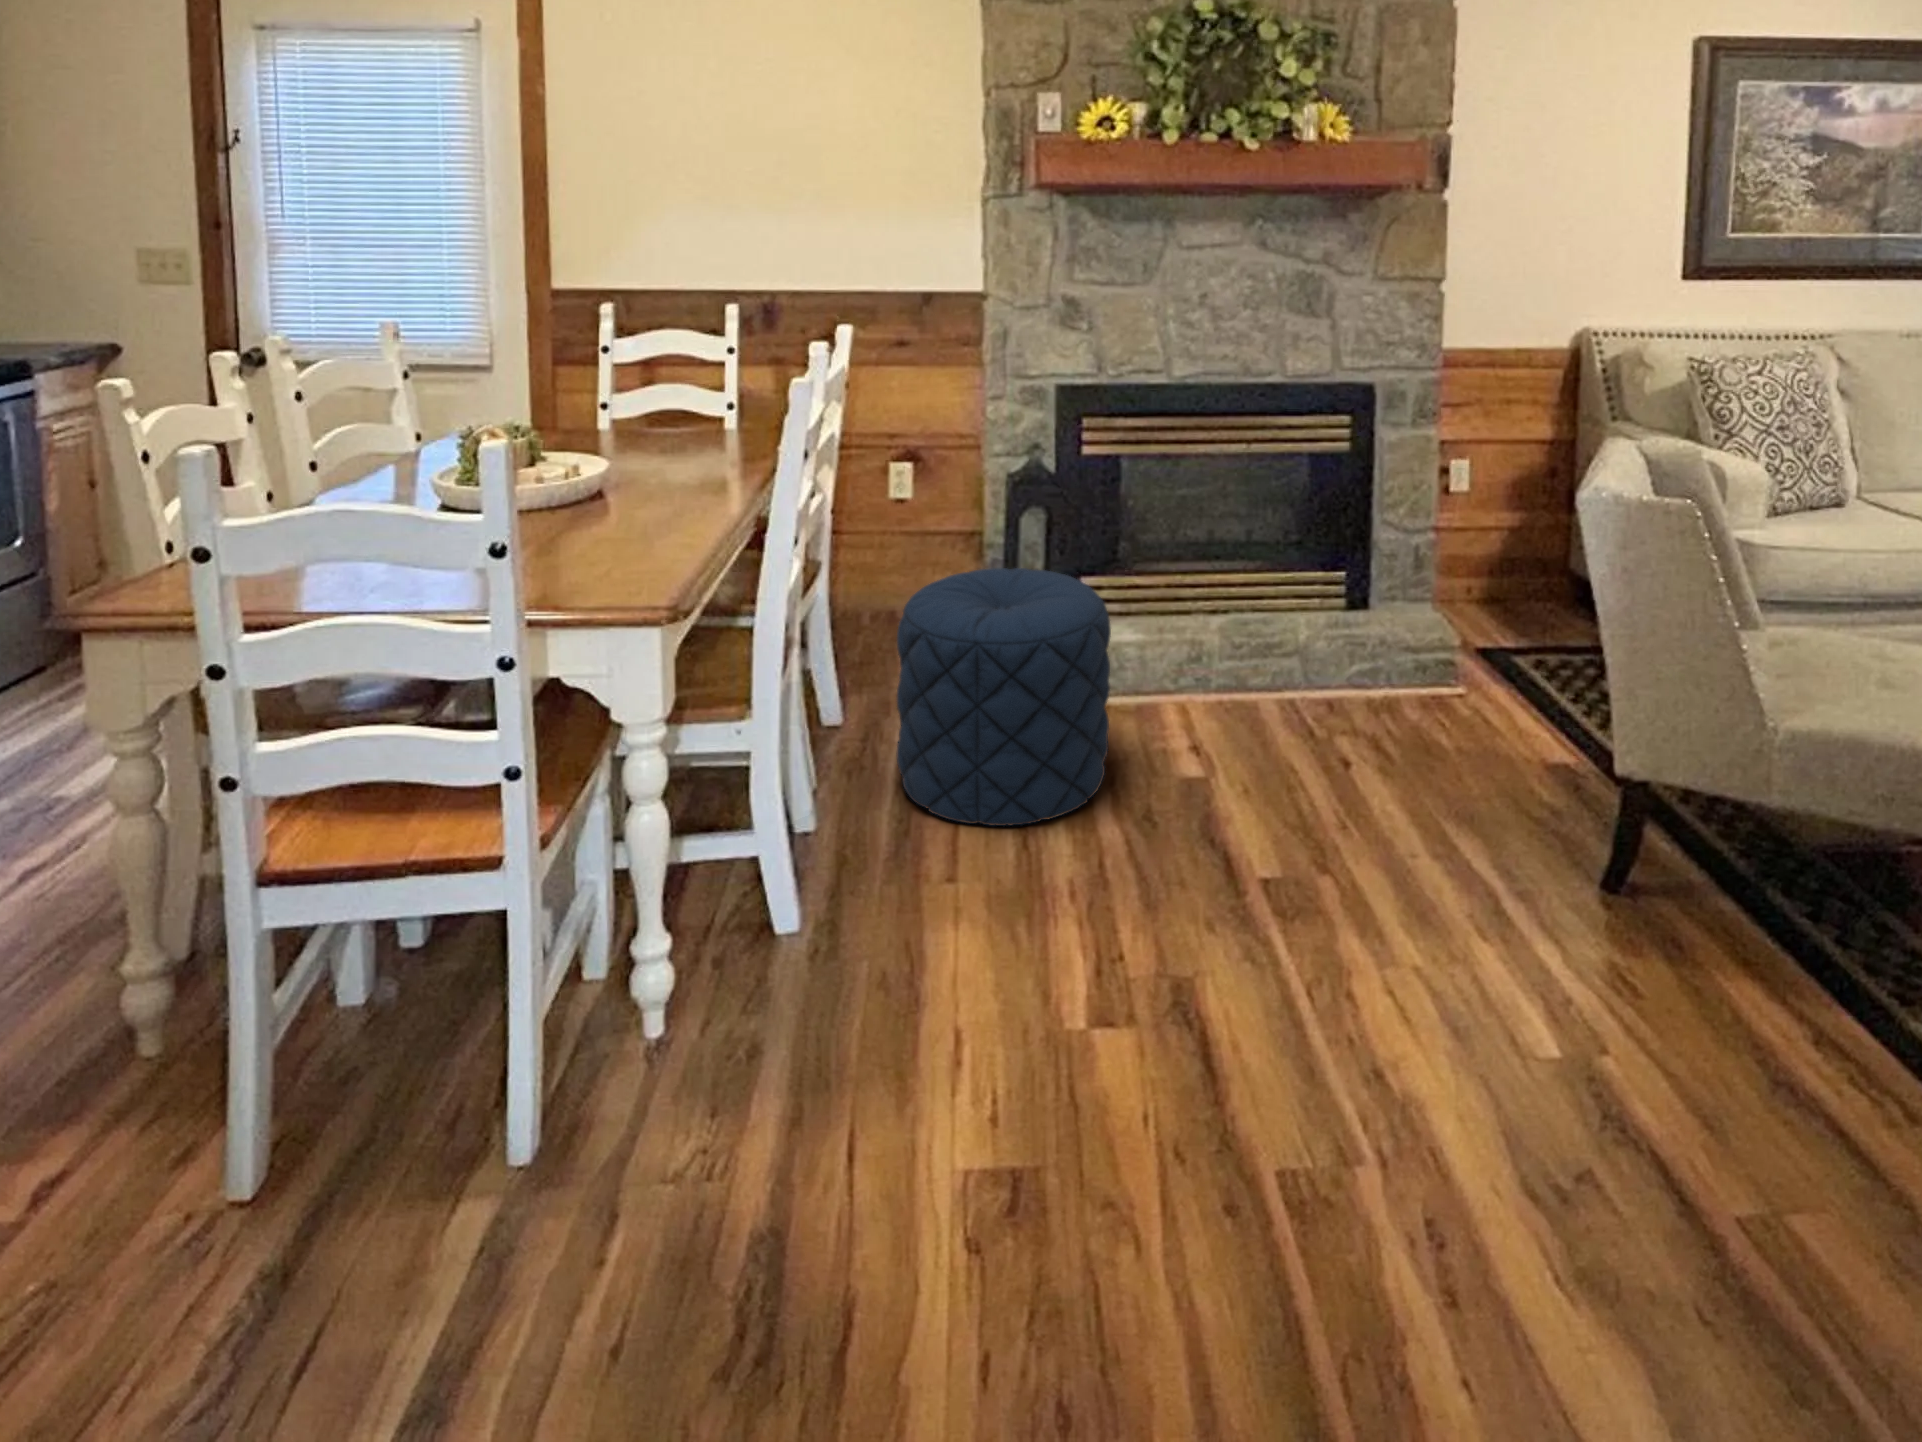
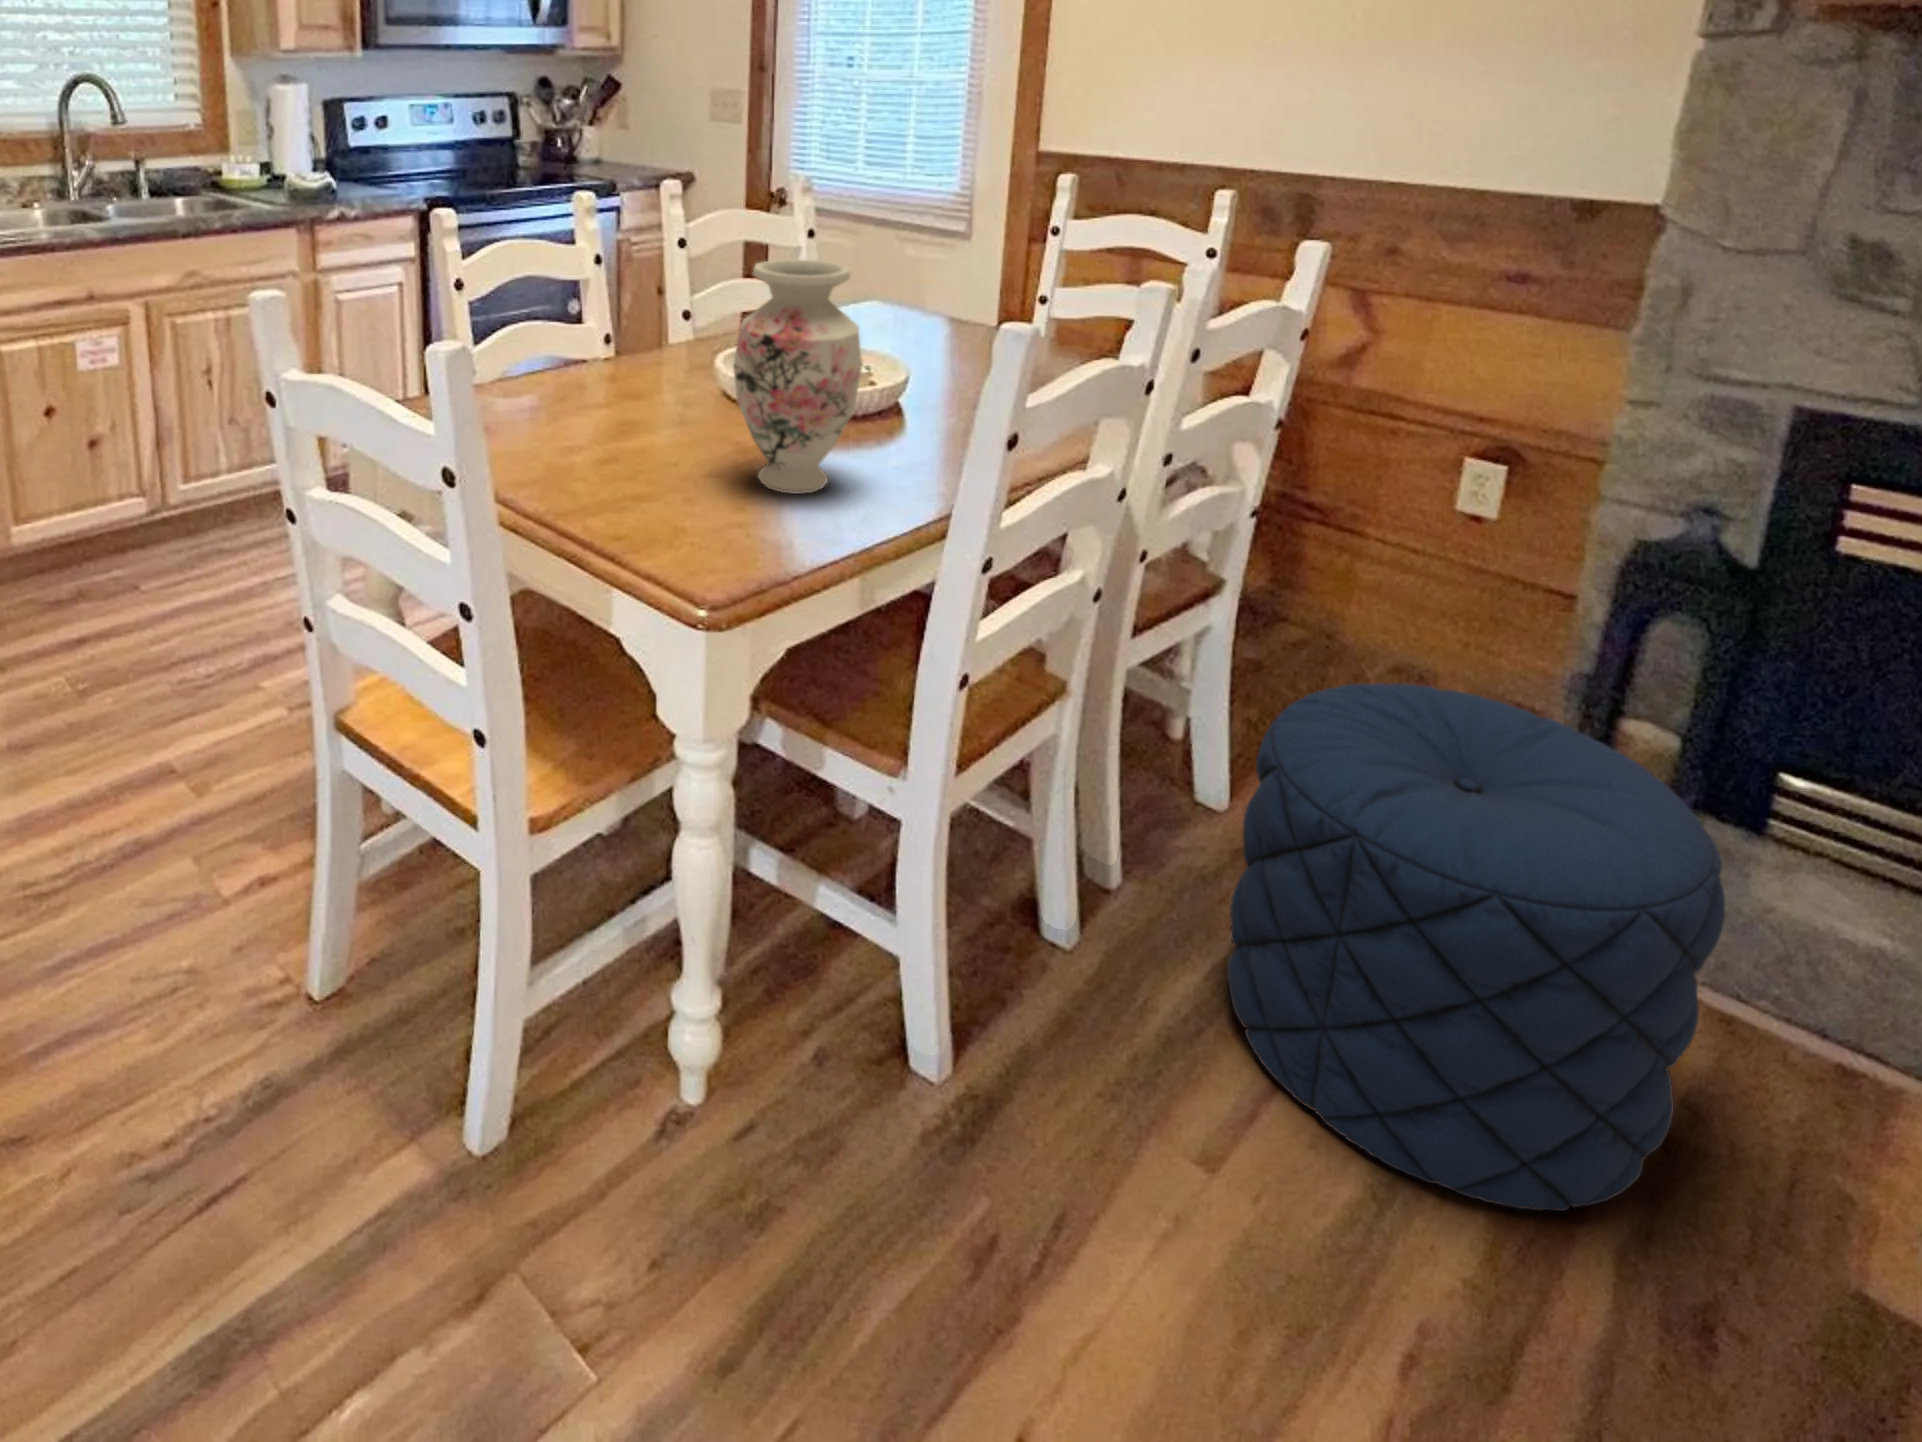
vase: none [575,365,676,538] -> present [733,259,862,494]

